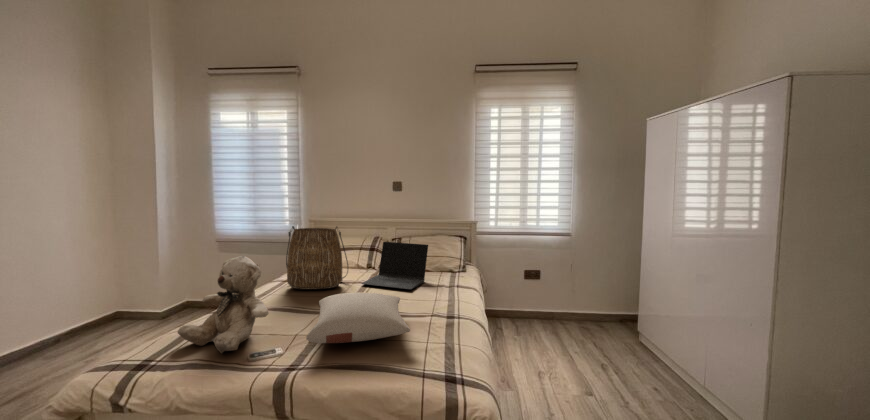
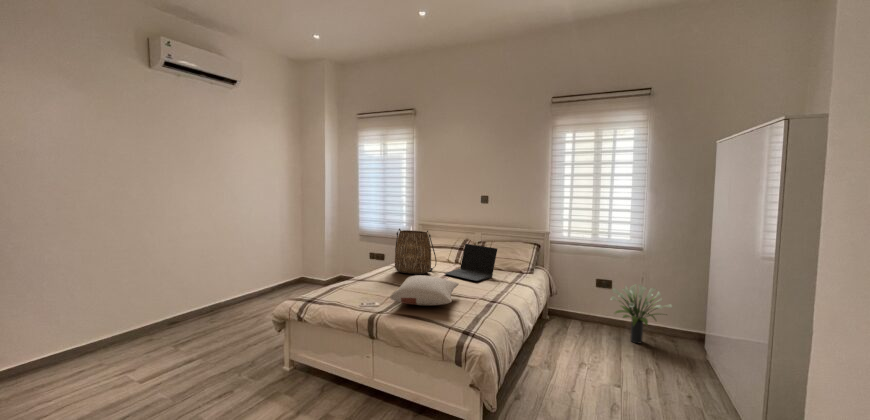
teddy bear: present [178,256,268,353] -> none [328,246,374,301]
potted plant: none [546,272,608,336] -> present [611,284,672,343]

